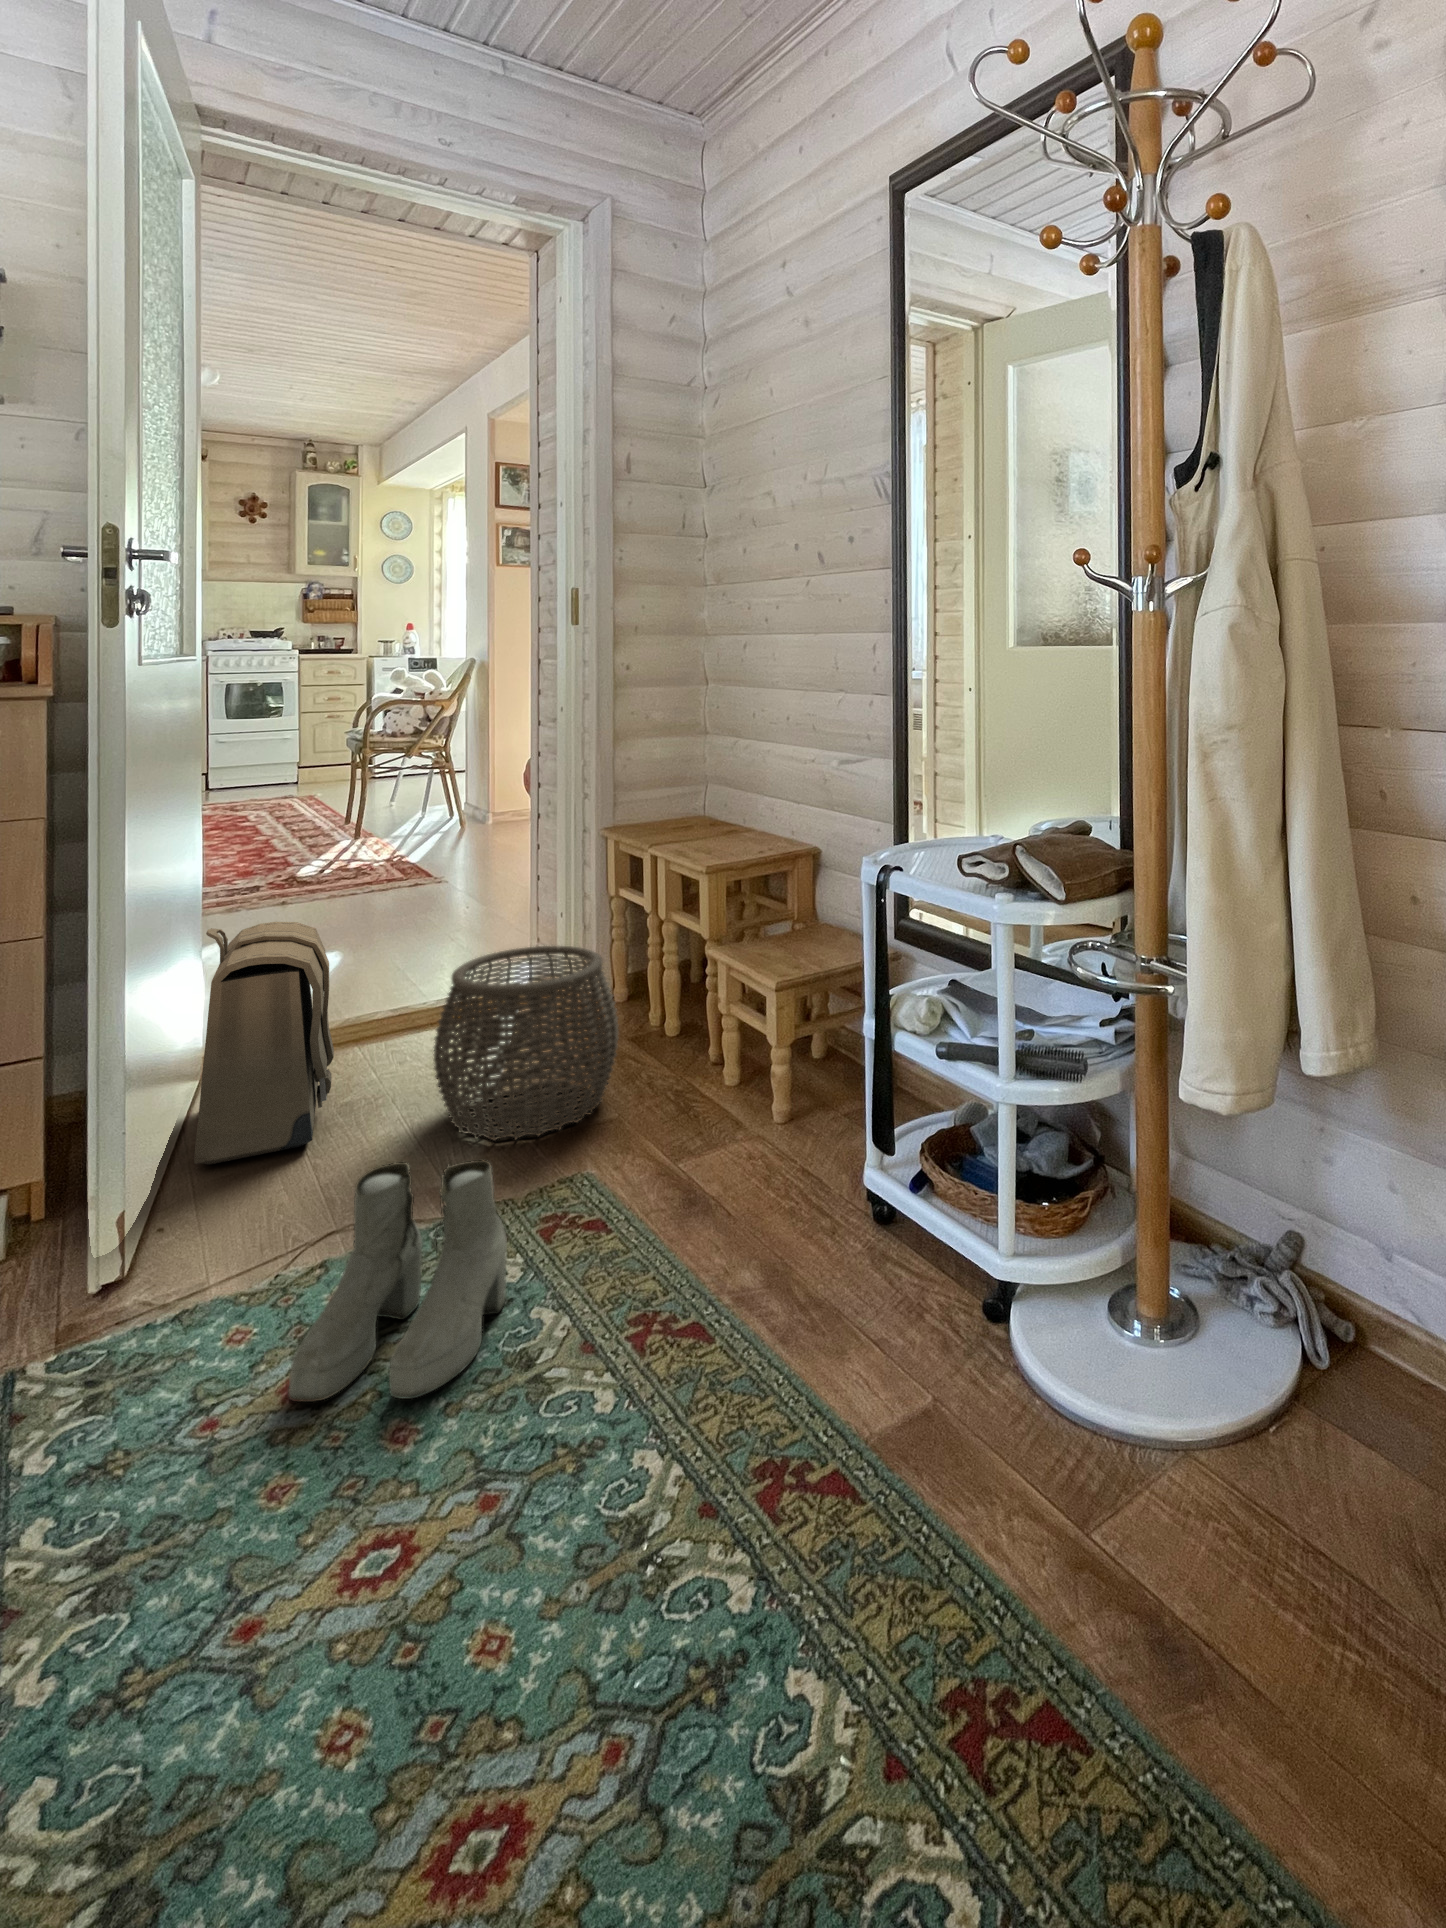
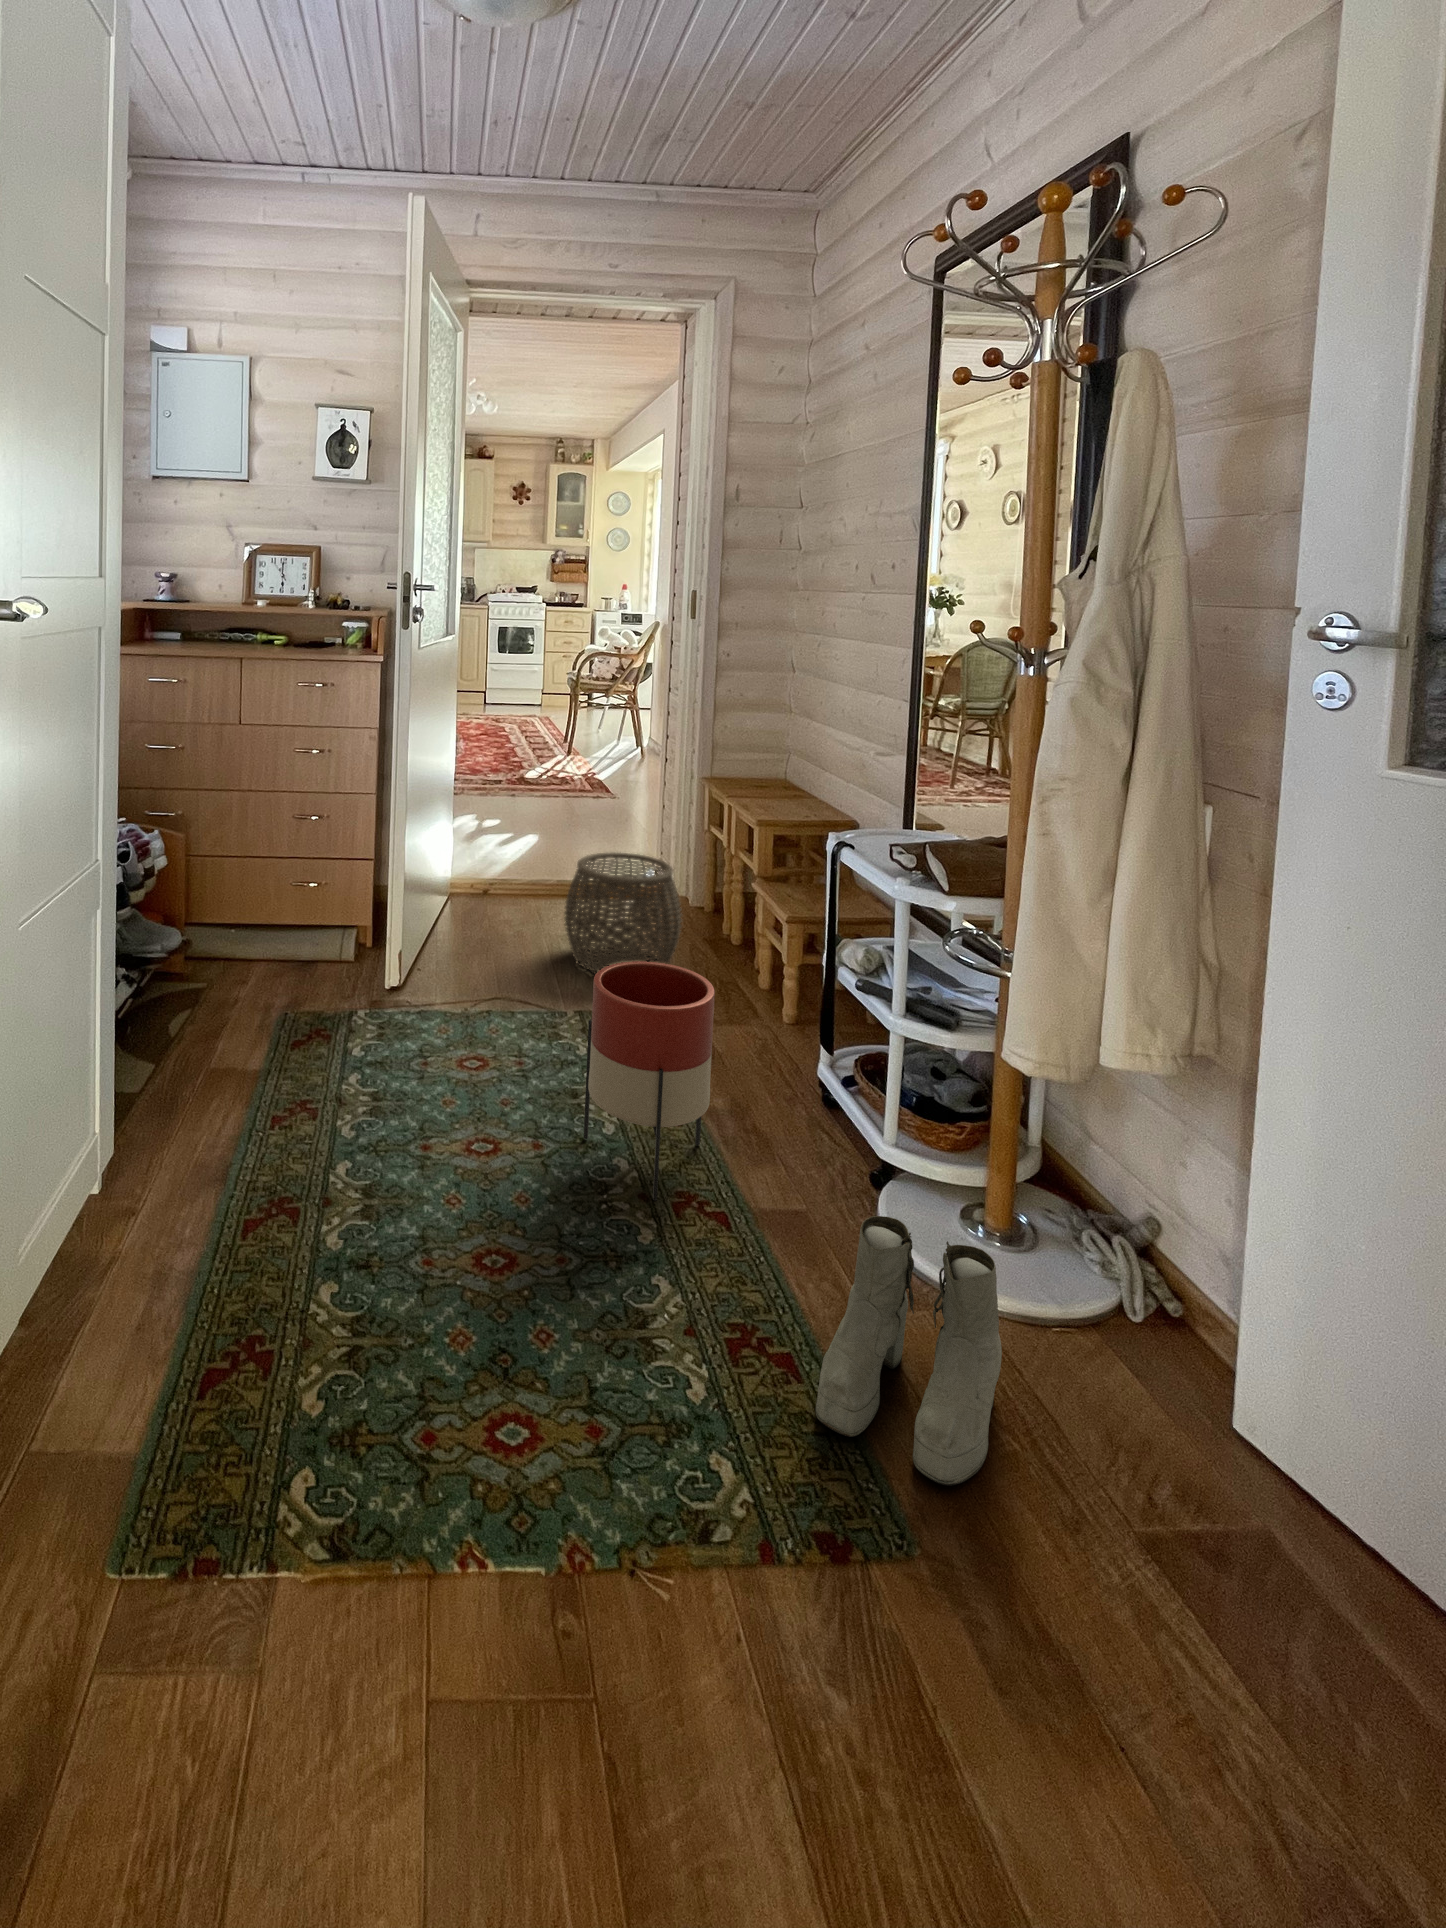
backpack: present [194,922,334,1165] -> none [439,805,515,946]
planter: none [569,1098,783,1509] -> present [584,961,715,1201]
boots: present [289,1160,507,1402] -> present [816,1216,1002,1486]

